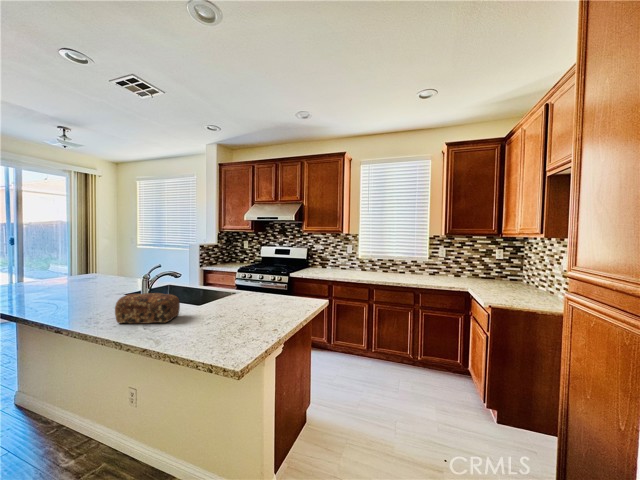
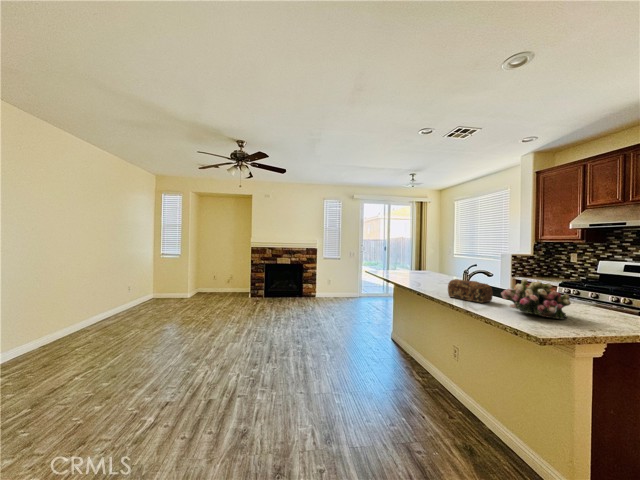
flower arrangement: none [189,284,256,328] -> present [501,279,571,319]

